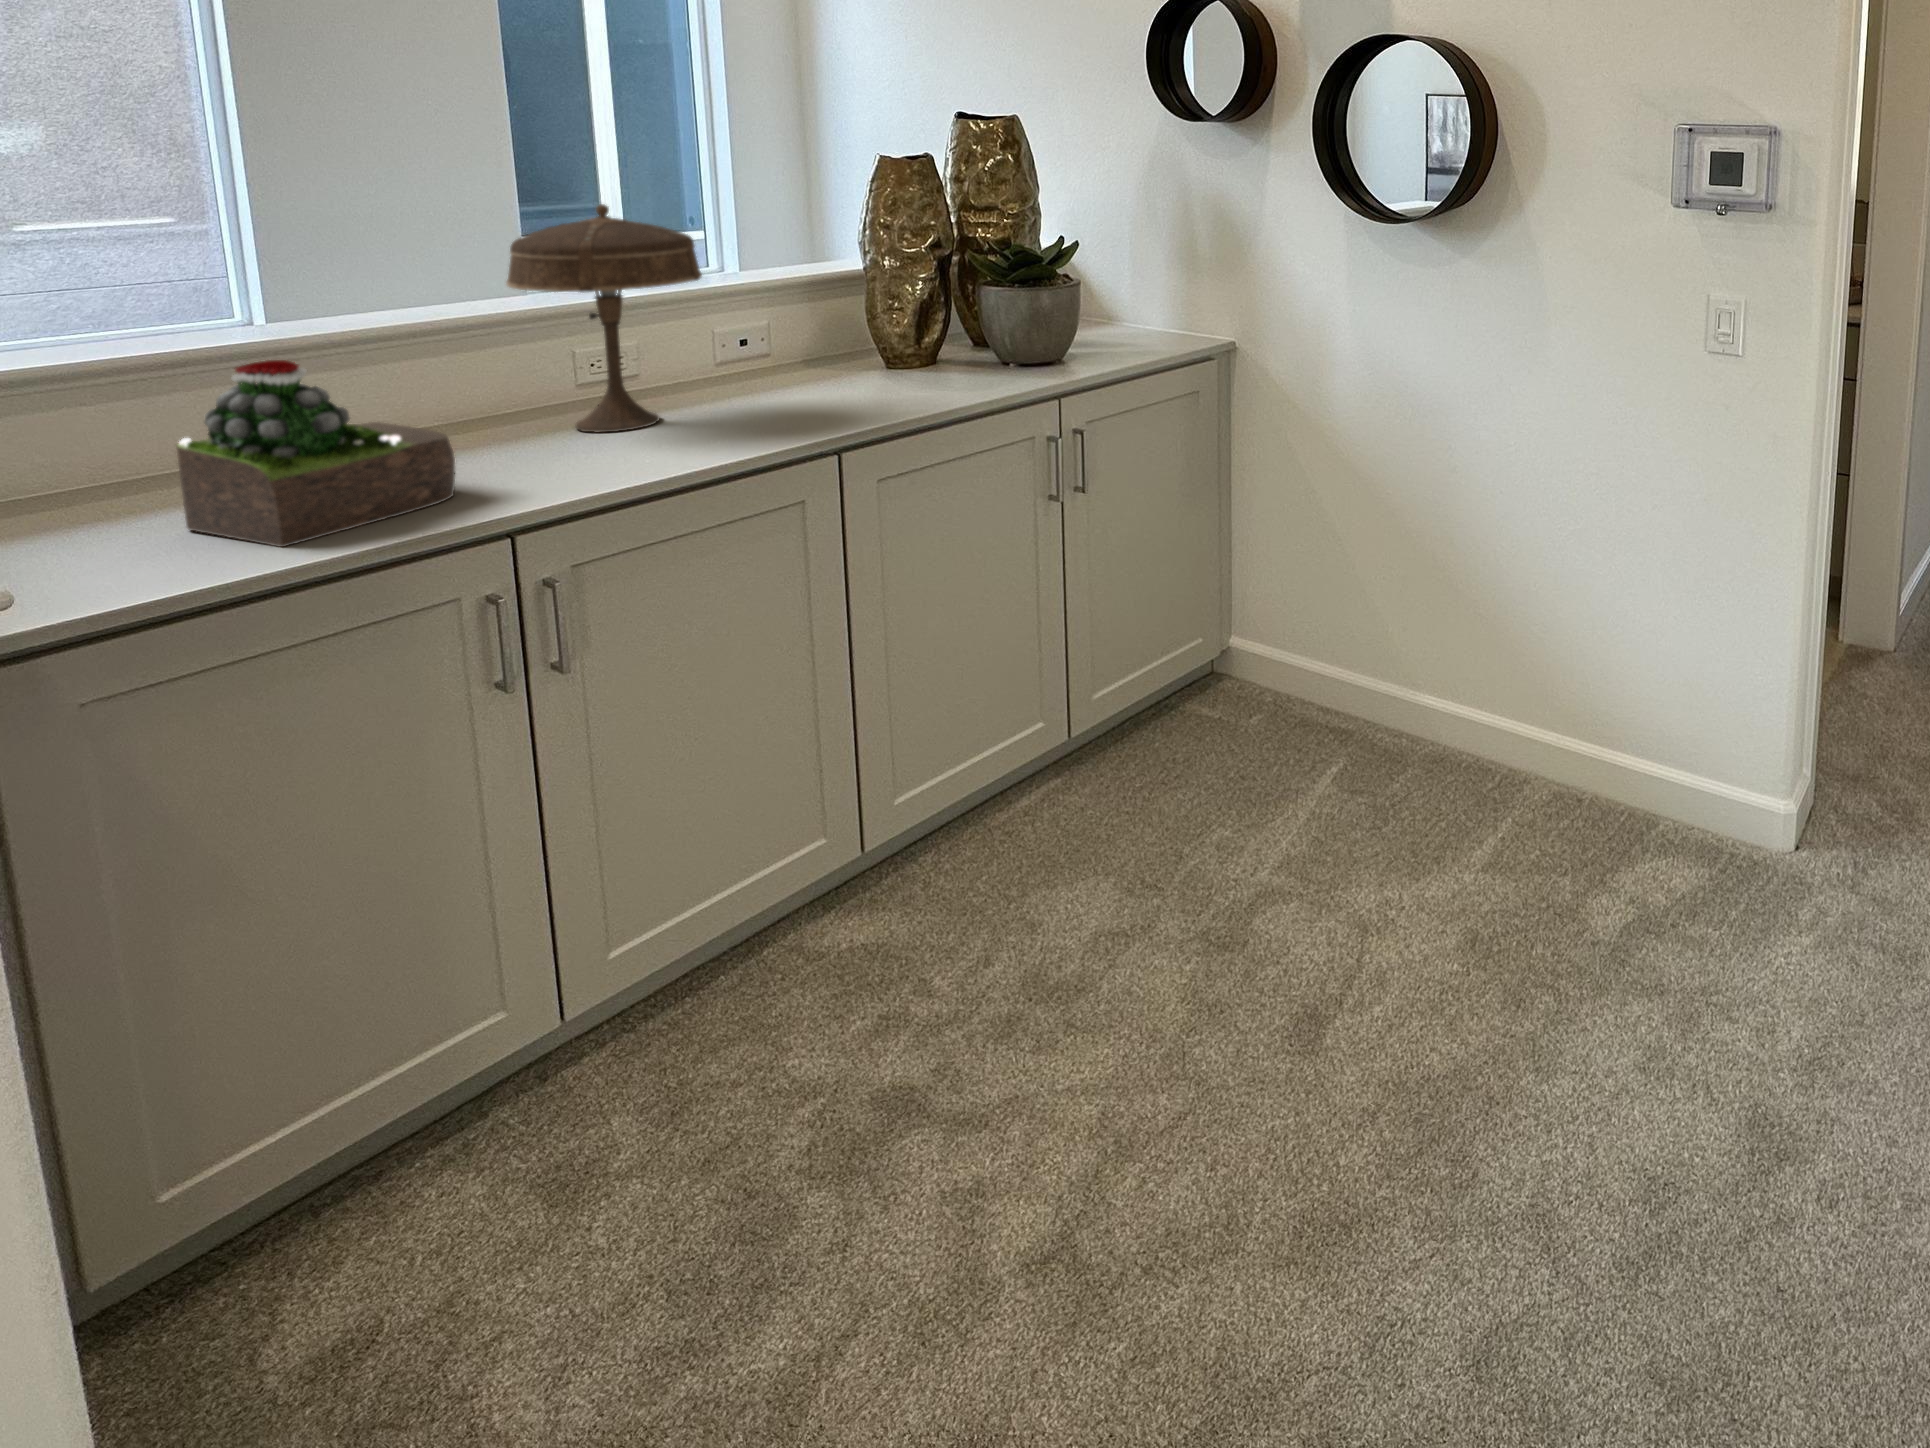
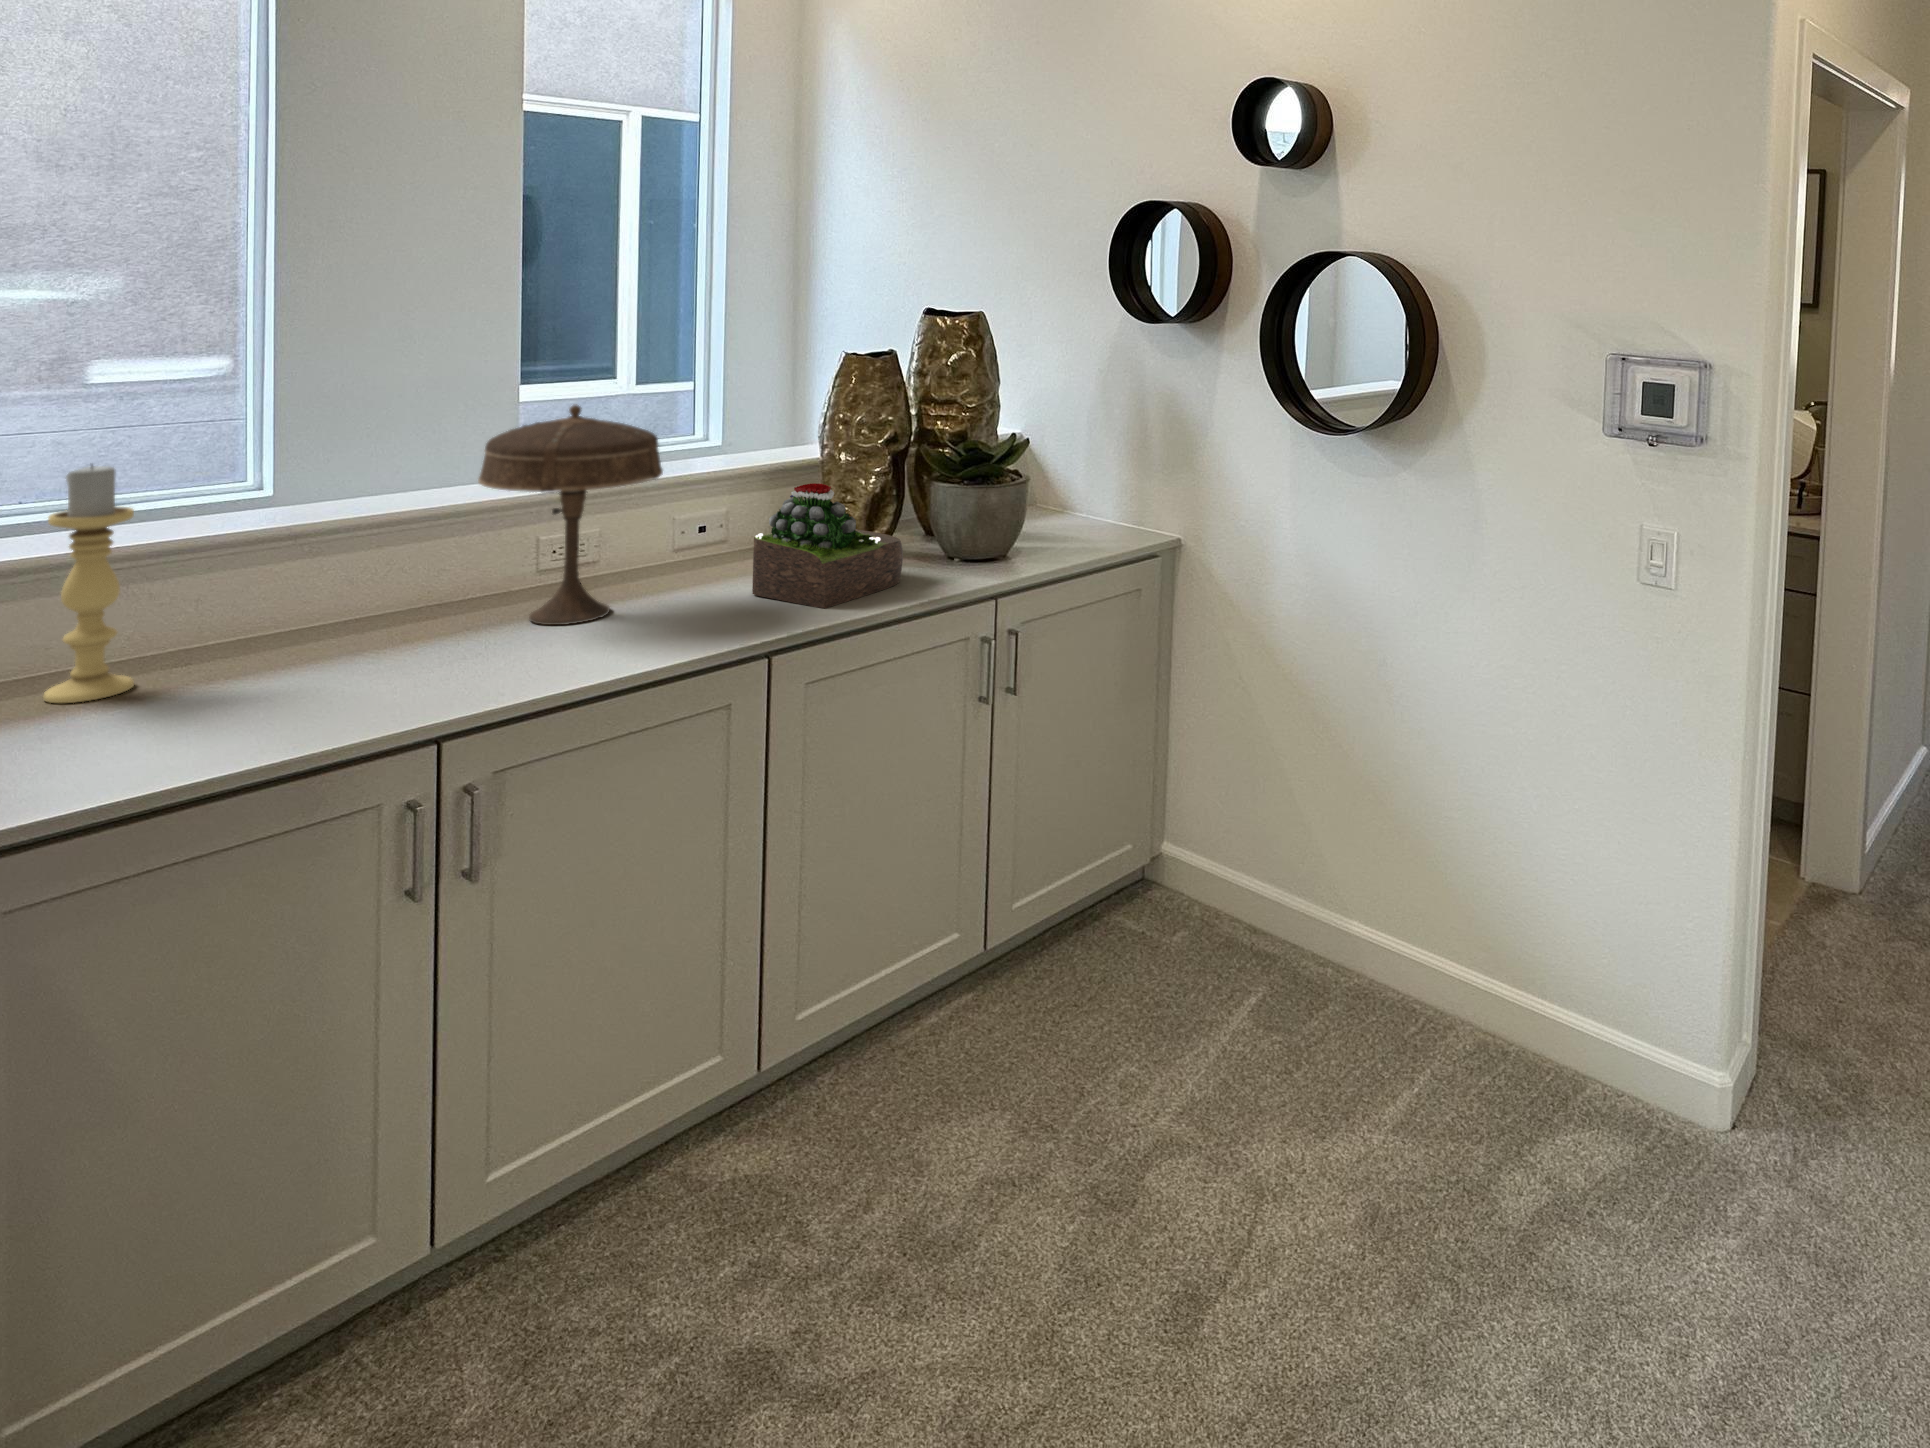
candle holder: none [48,261,167,513] -> present [44,465,134,703]
succulent plant: present [176,360,455,547] -> present [752,483,903,609]

